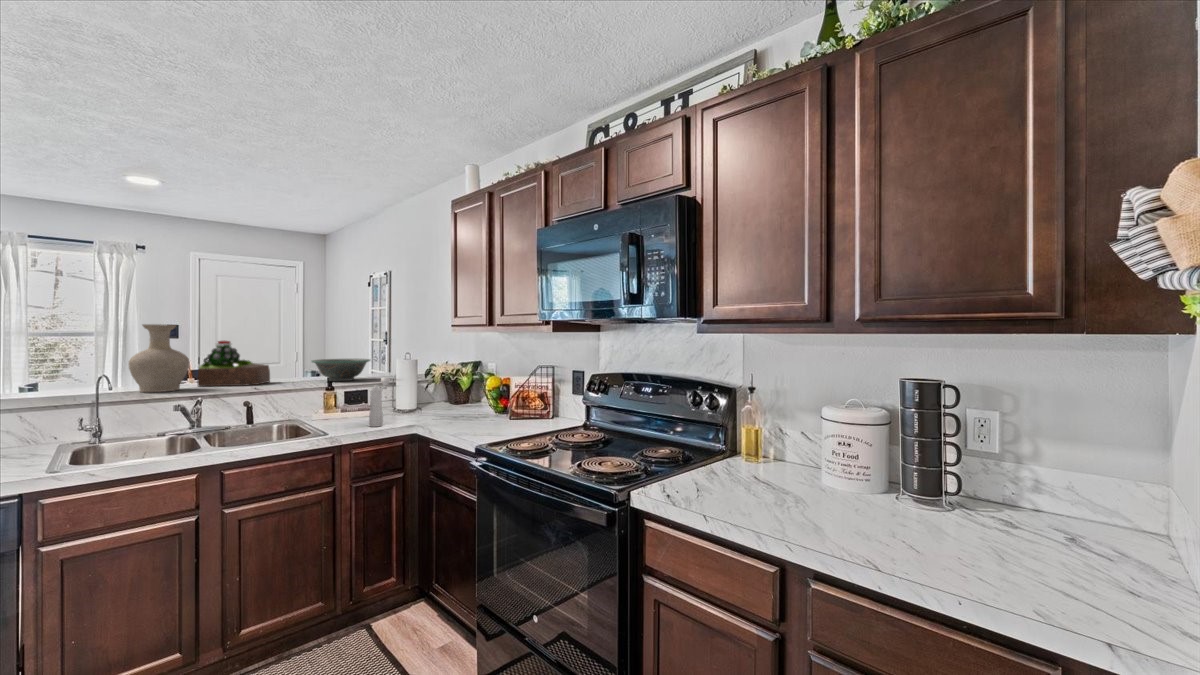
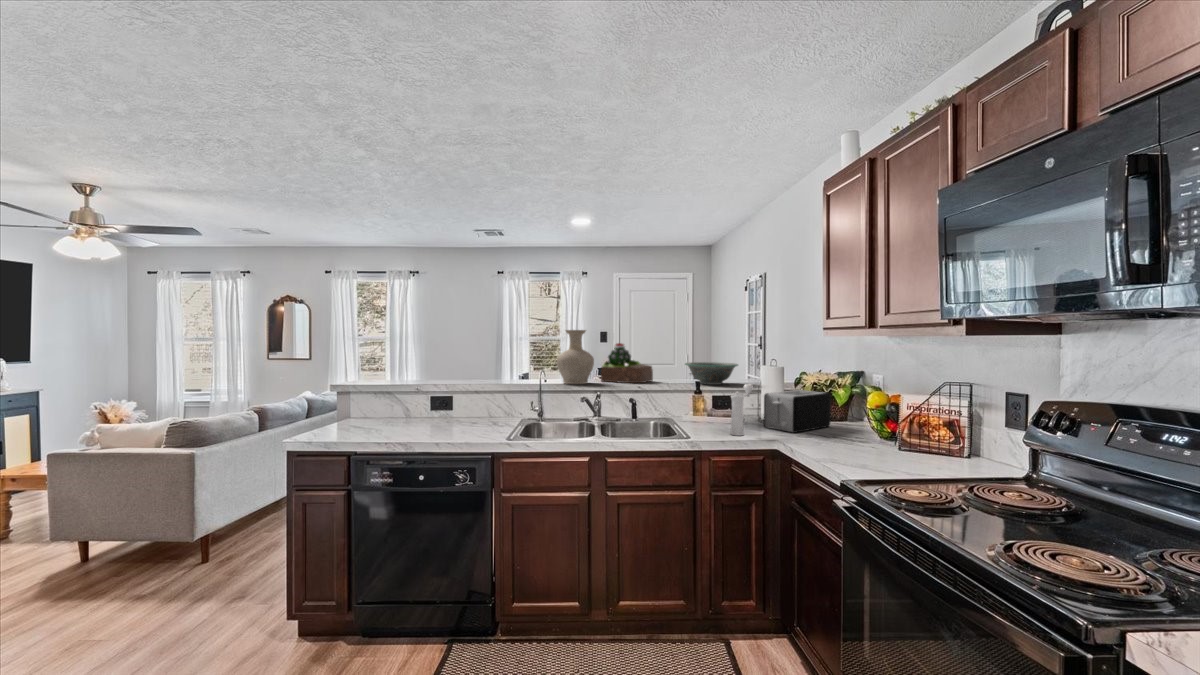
toaster: none [400,380,457,418] -> present [764,390,831,433]

